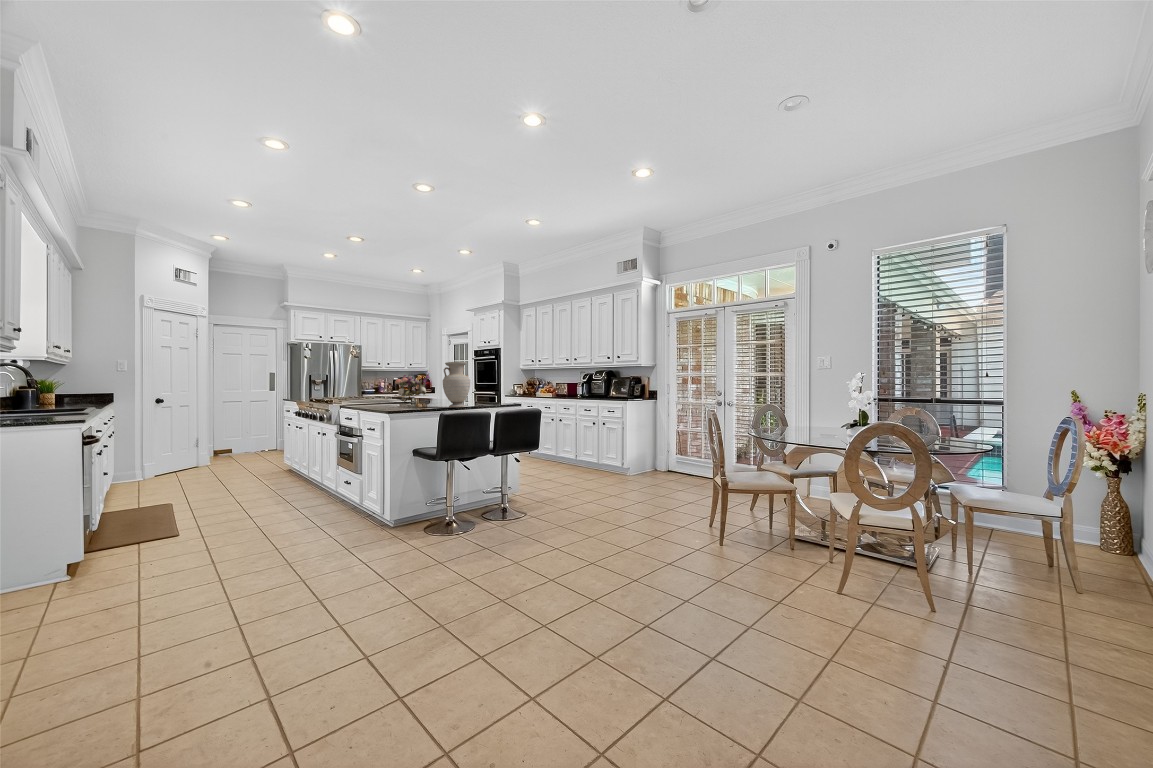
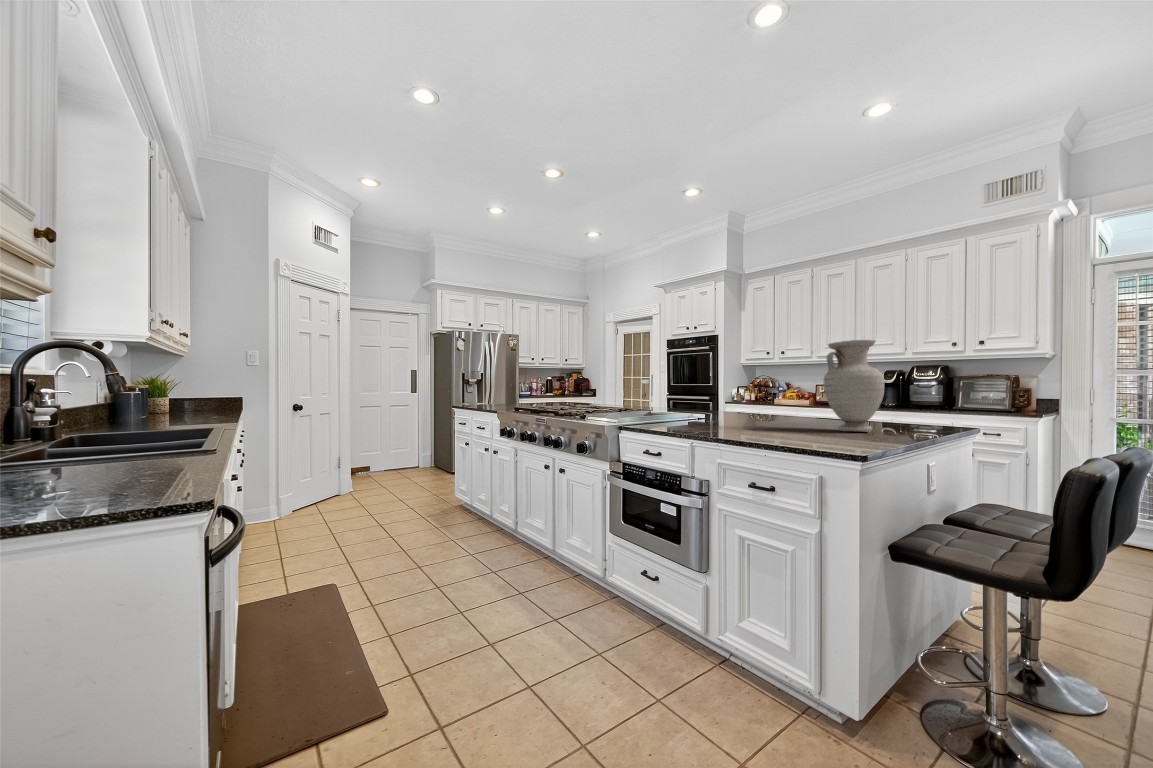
flower arrangement: present [395,374,430,402] -> none [657,366,725,417]

